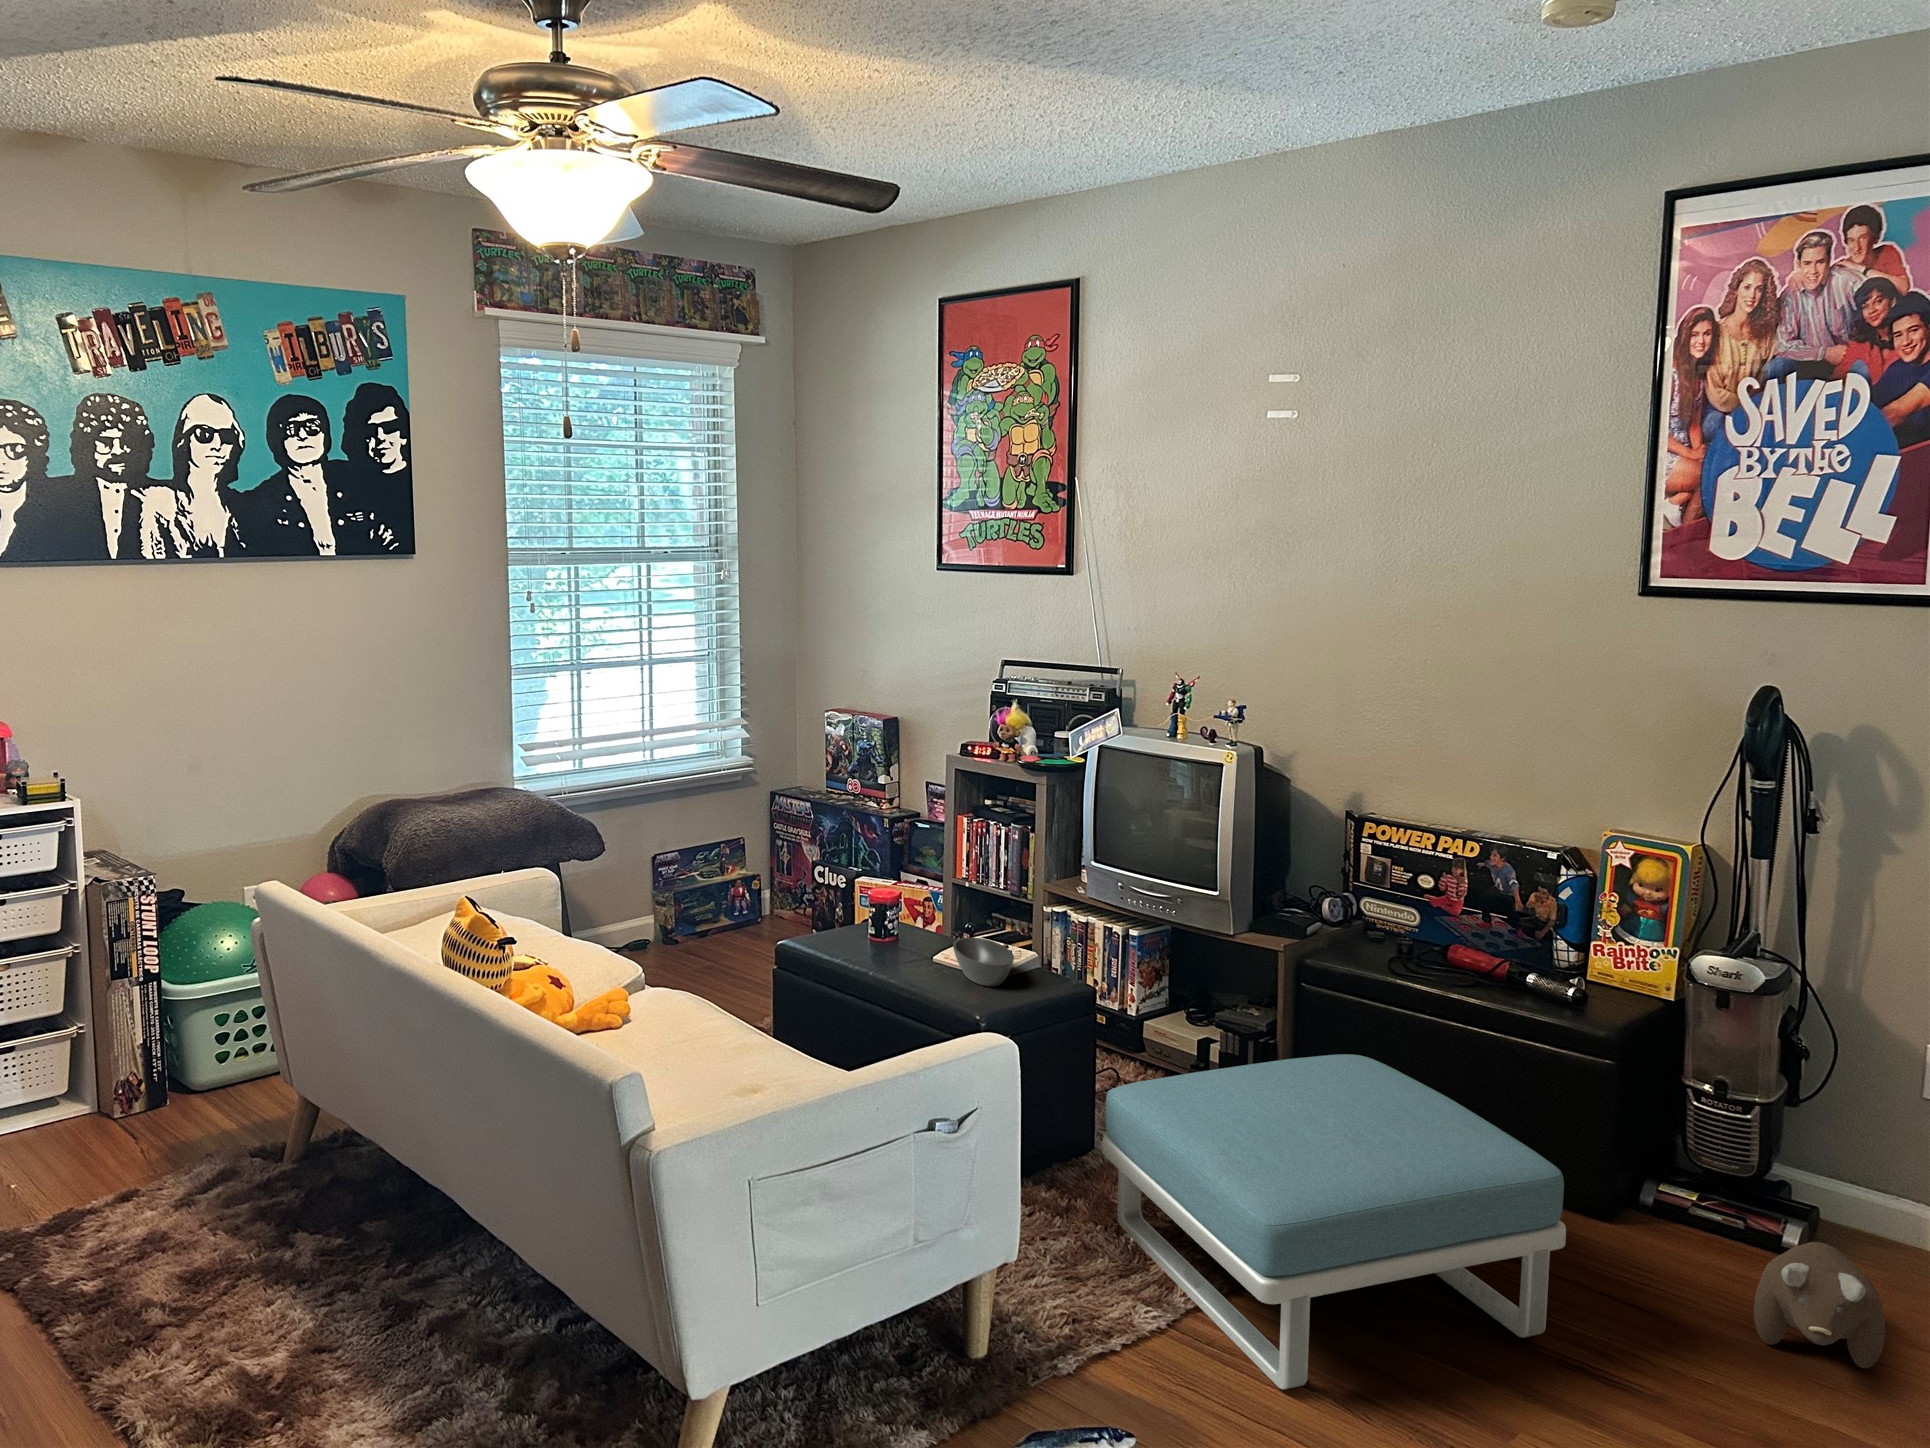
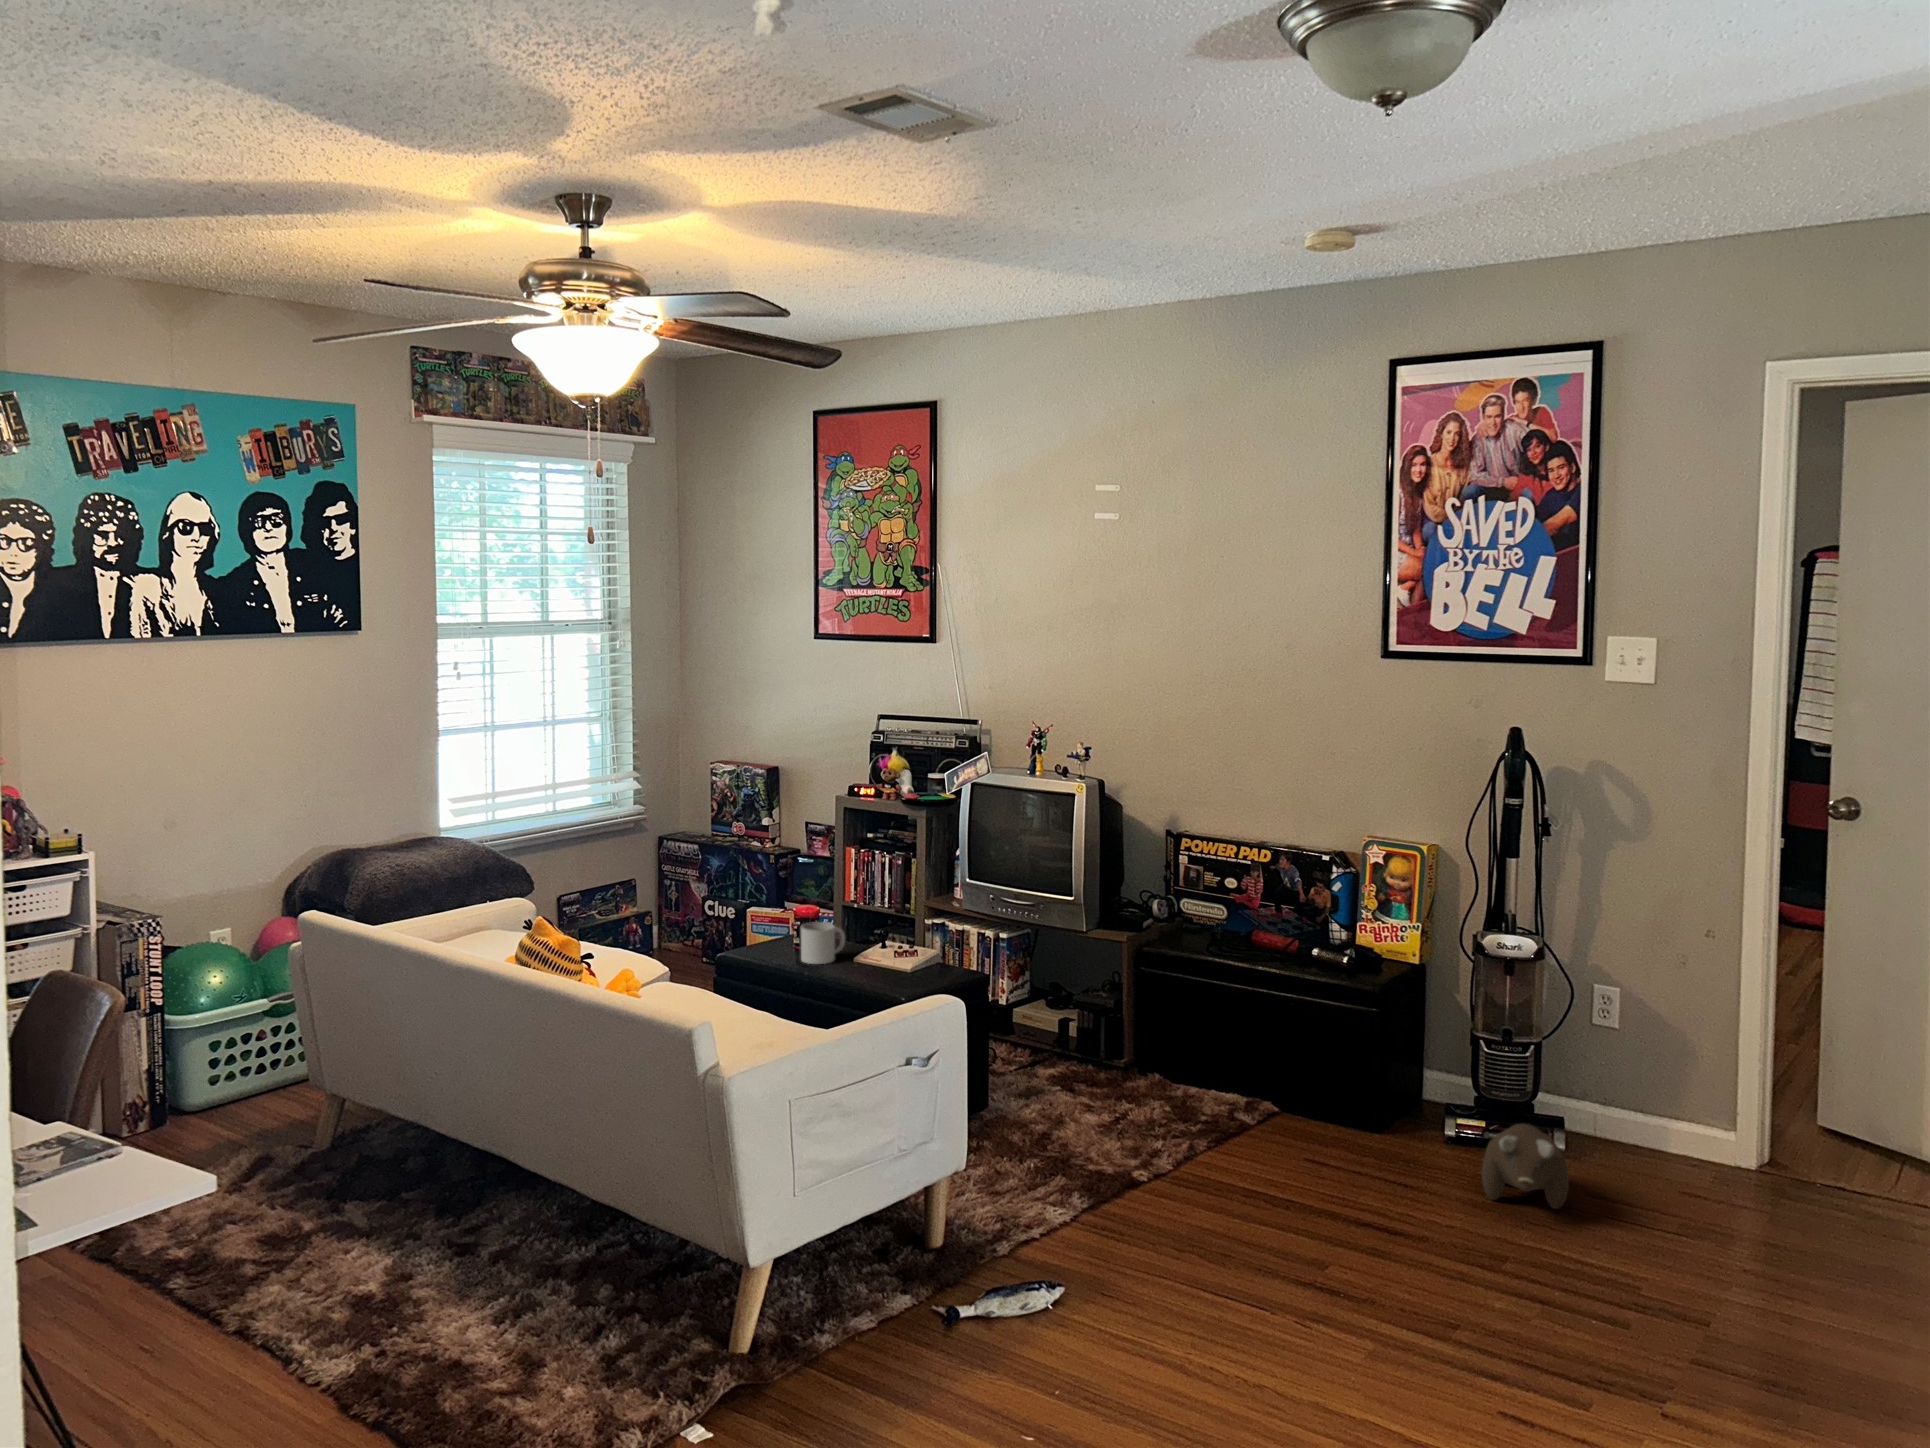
mug: none [872,911,928,962] -> present [801,922,845,964]
bowl: present [953,938,1014,986] -> none [871,941,924,977]
footstool: present [1102,1054,1566,1389] -> none [1005,1016,1352,1251]

